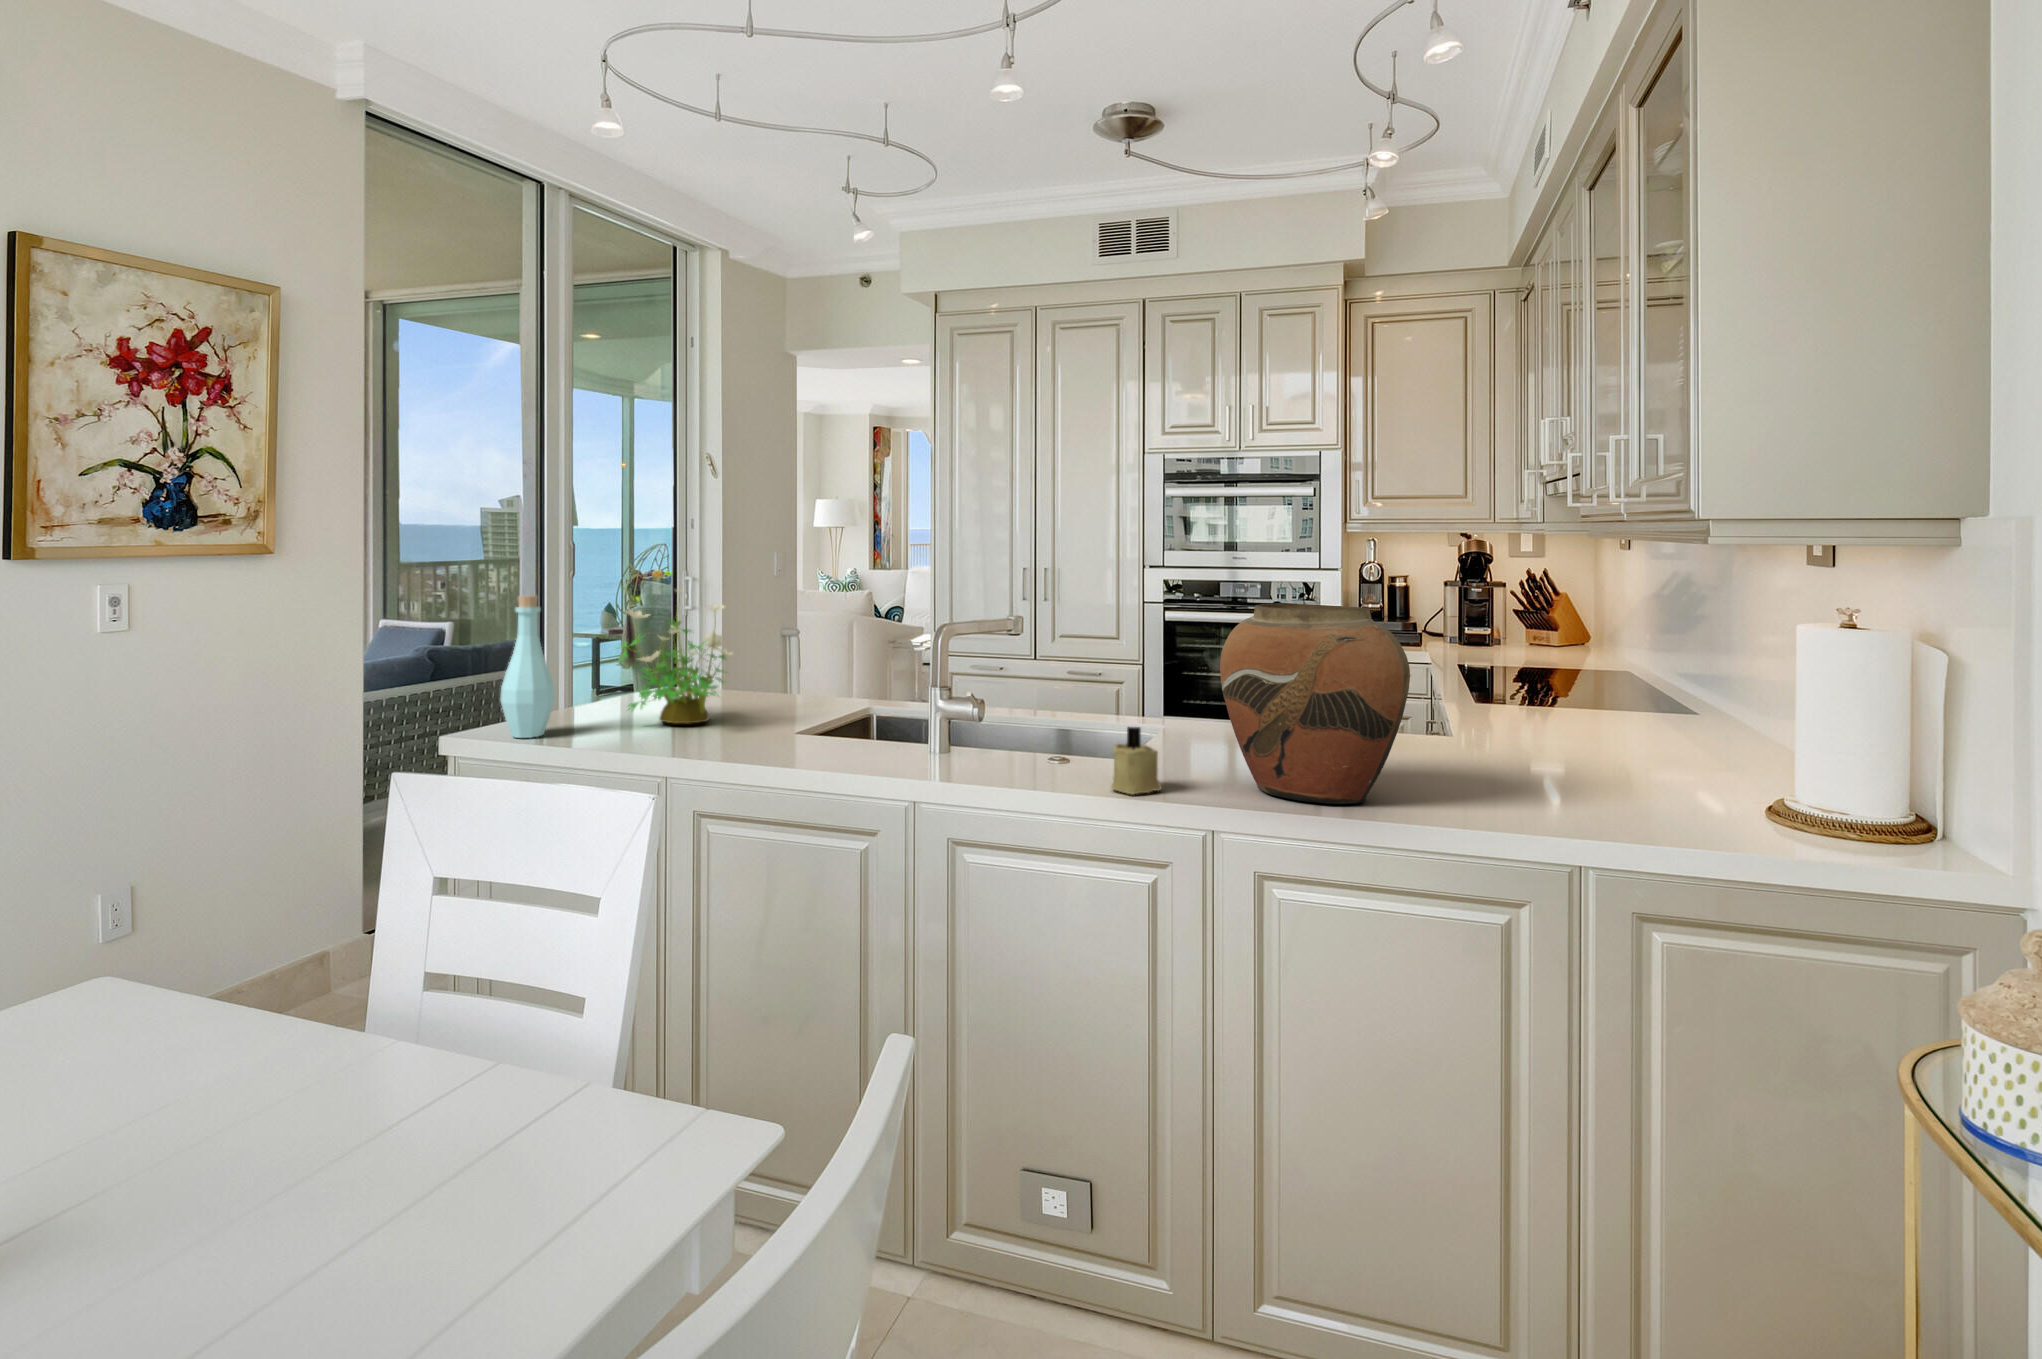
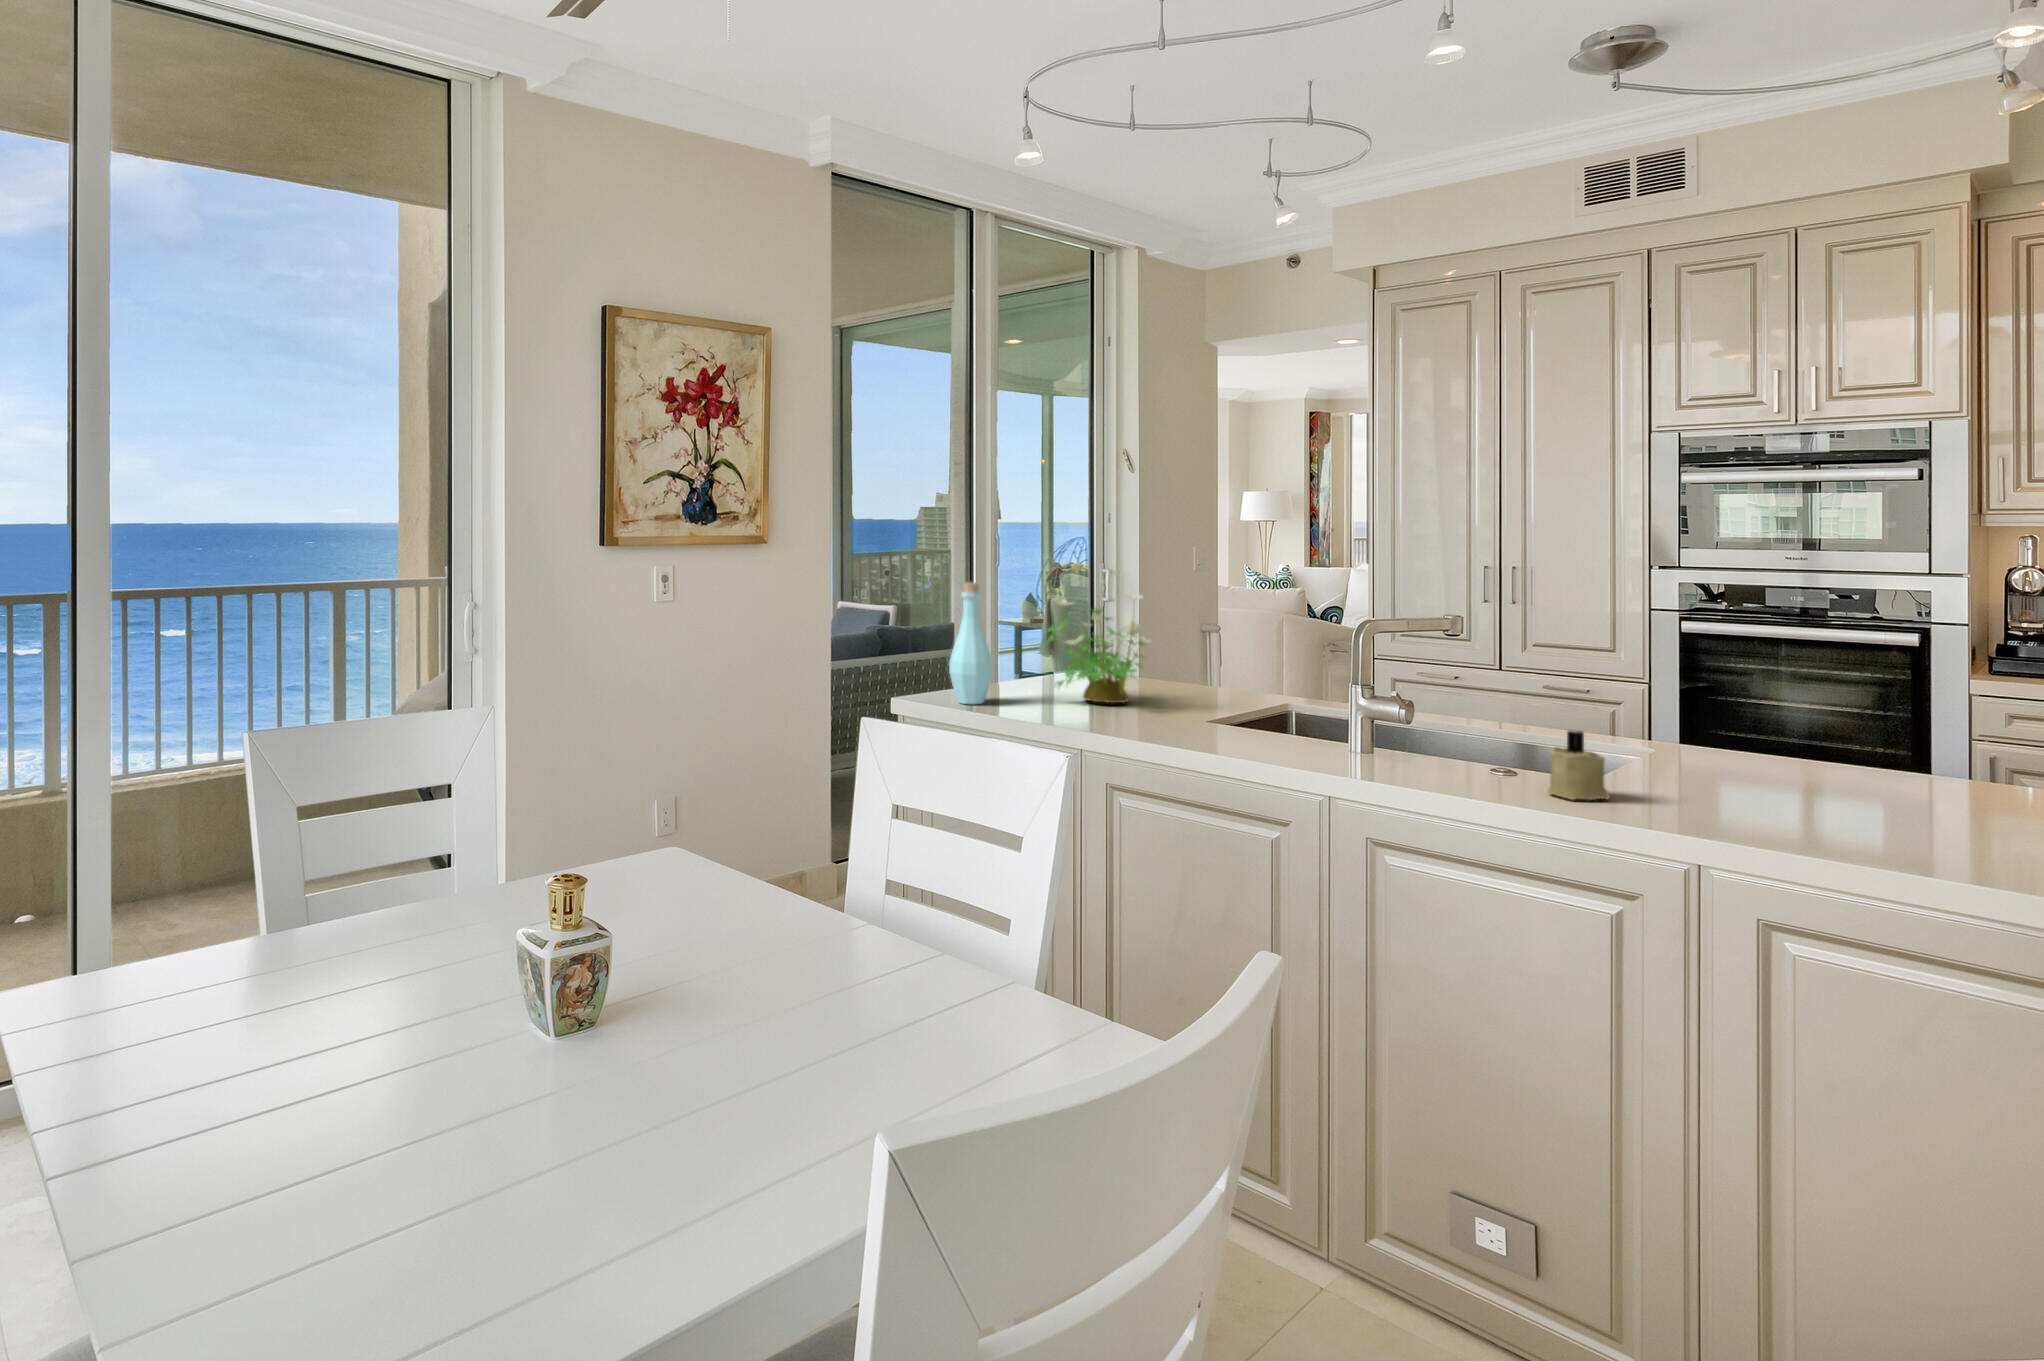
vase: present [1220,603,1410,804] -> none [1689,608,1948,835]

